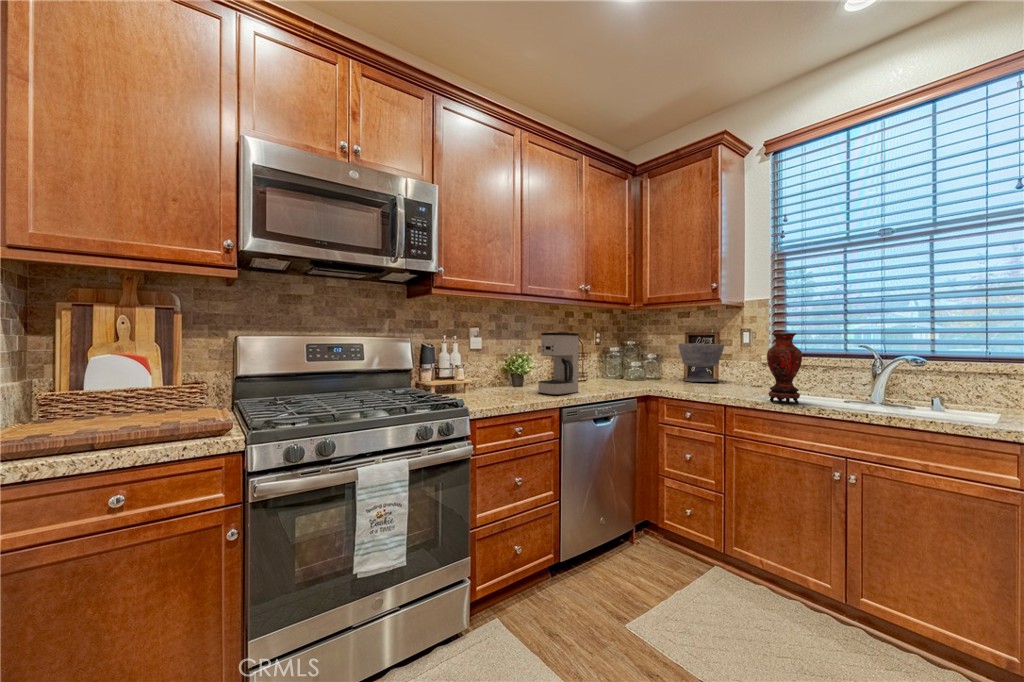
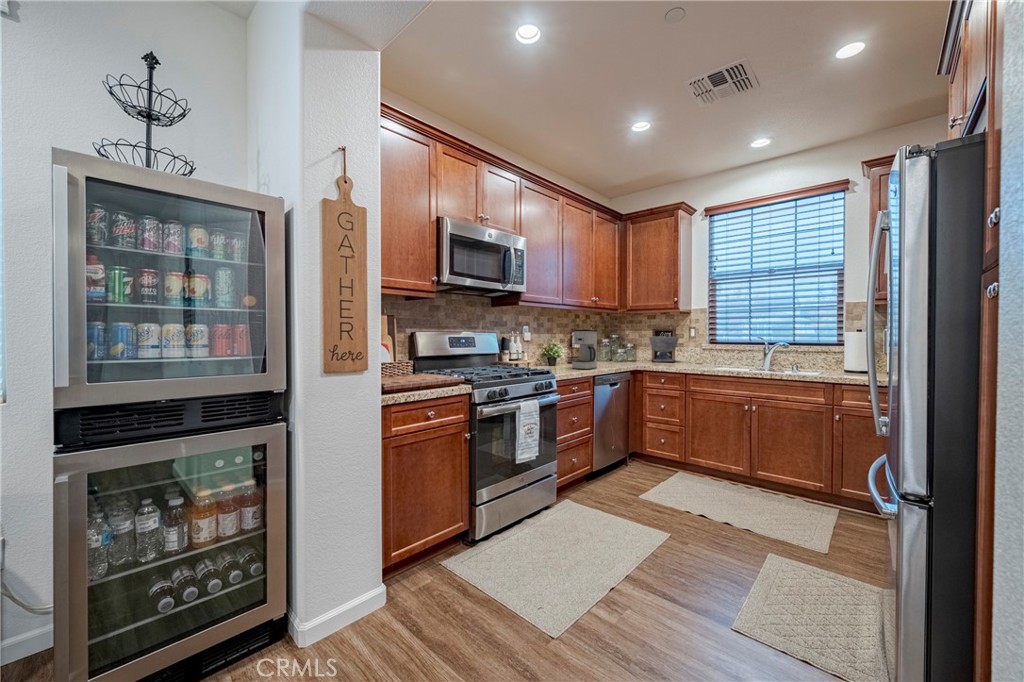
vase: present [767,333,802,404] -> none [709,330,728,371]

